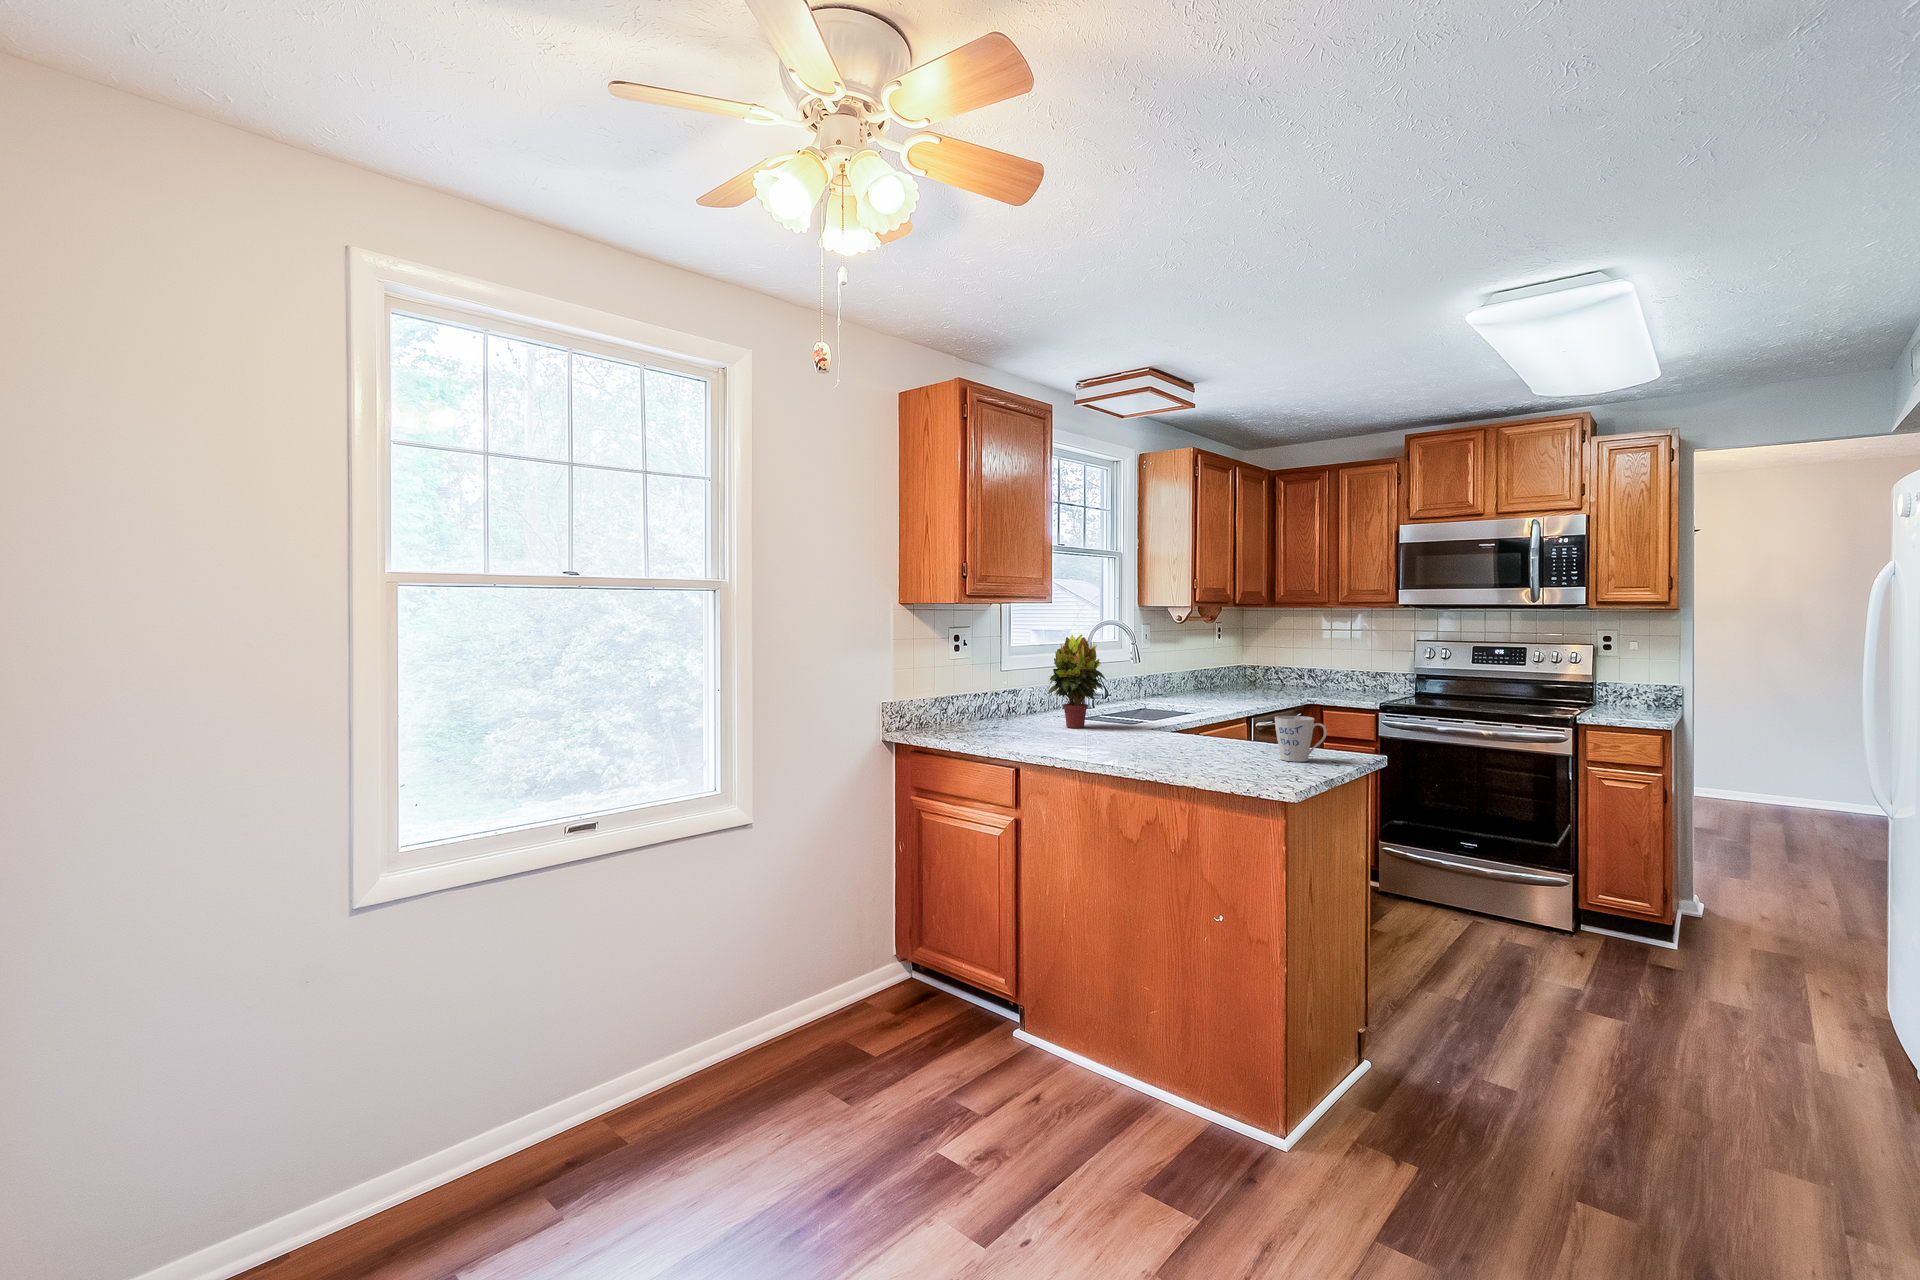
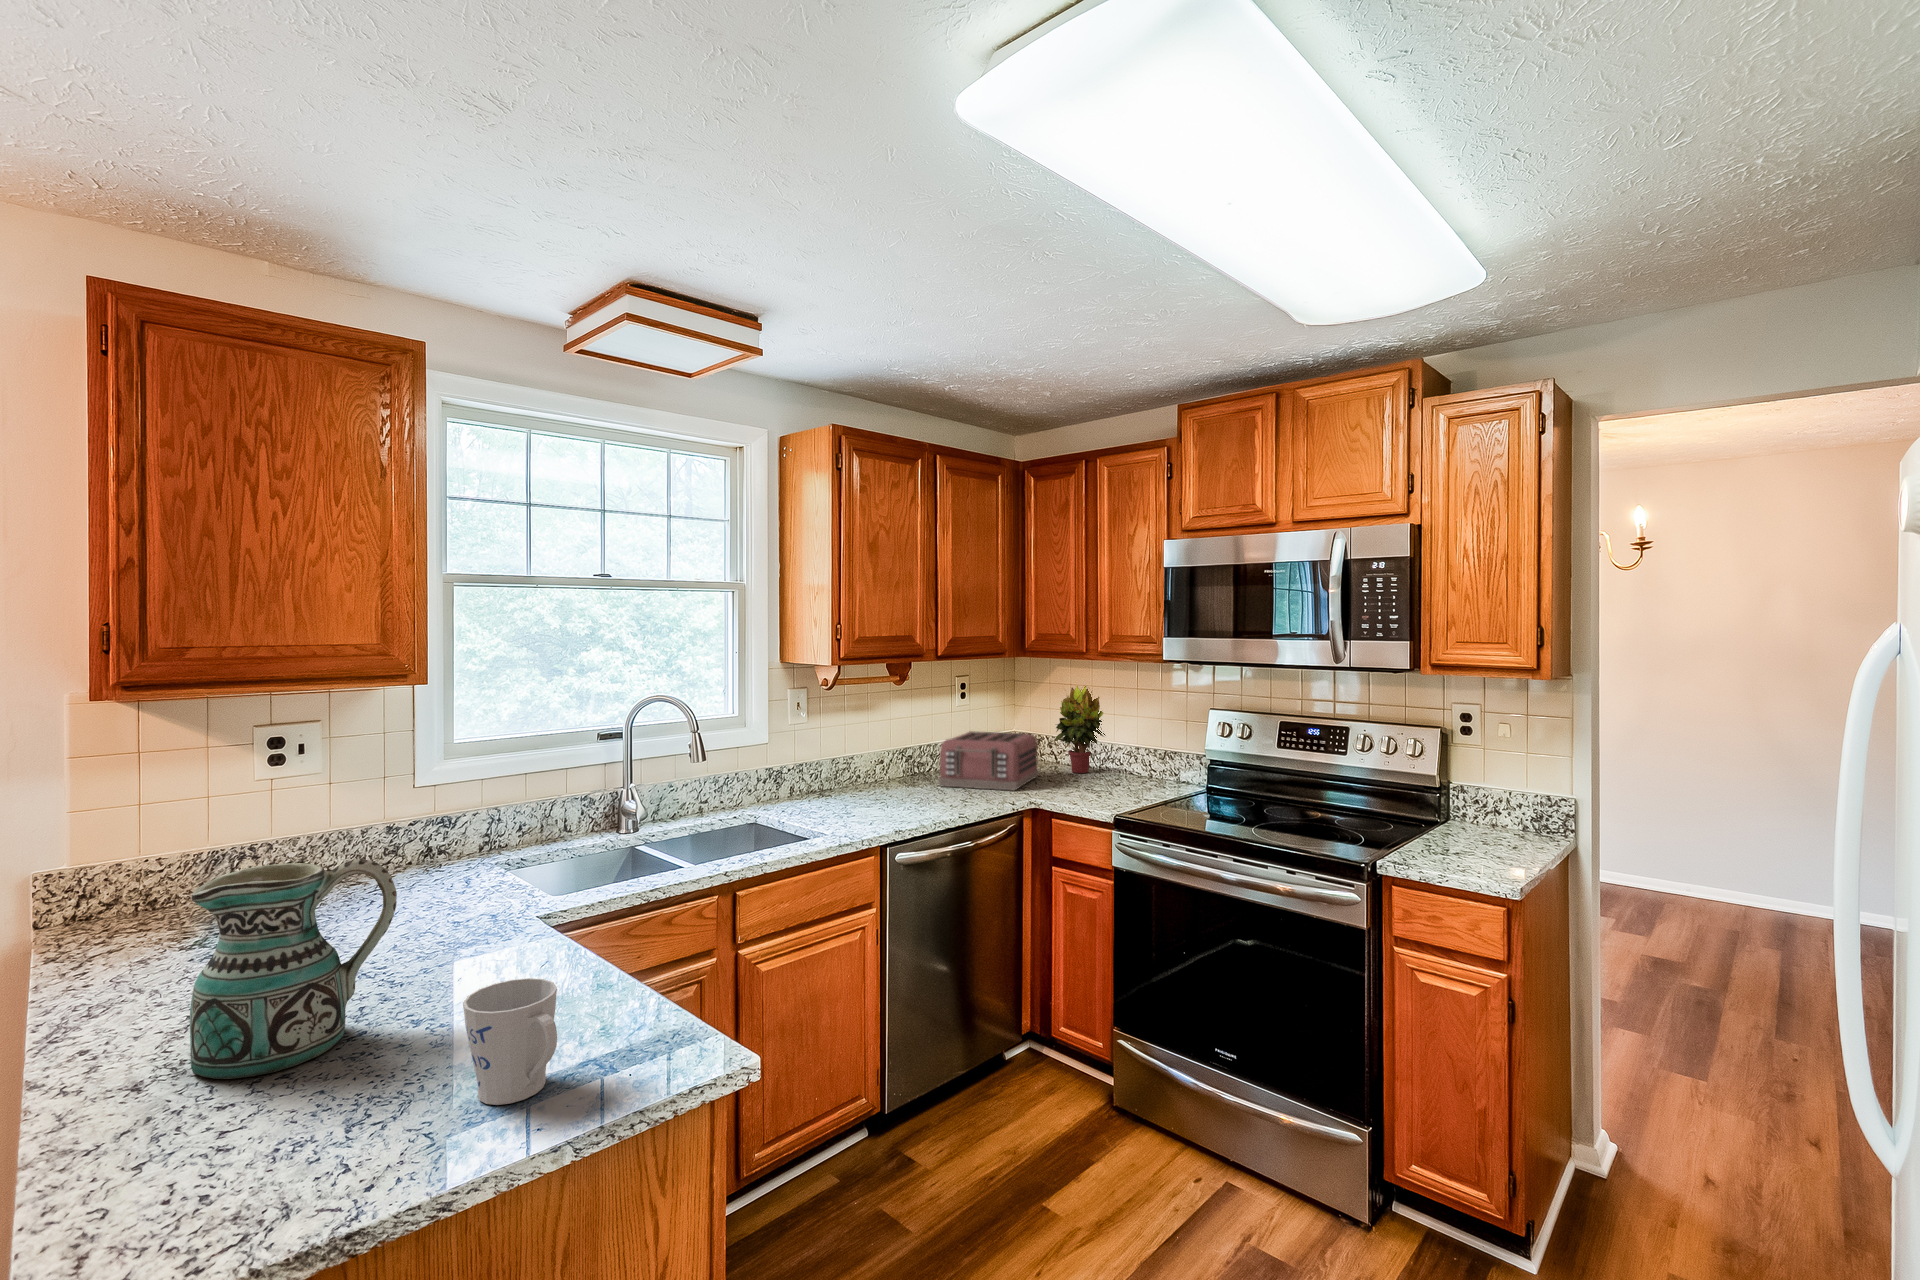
potted plant: present [1047,635,1106,728] -> present [1054,686,1106,773]
toaster: none [1224,661,1284,697] -> present [939,731,1039,791]
ceramic pitcher: none [1121,670,1185,758] -> present [190,859,397,1079]

